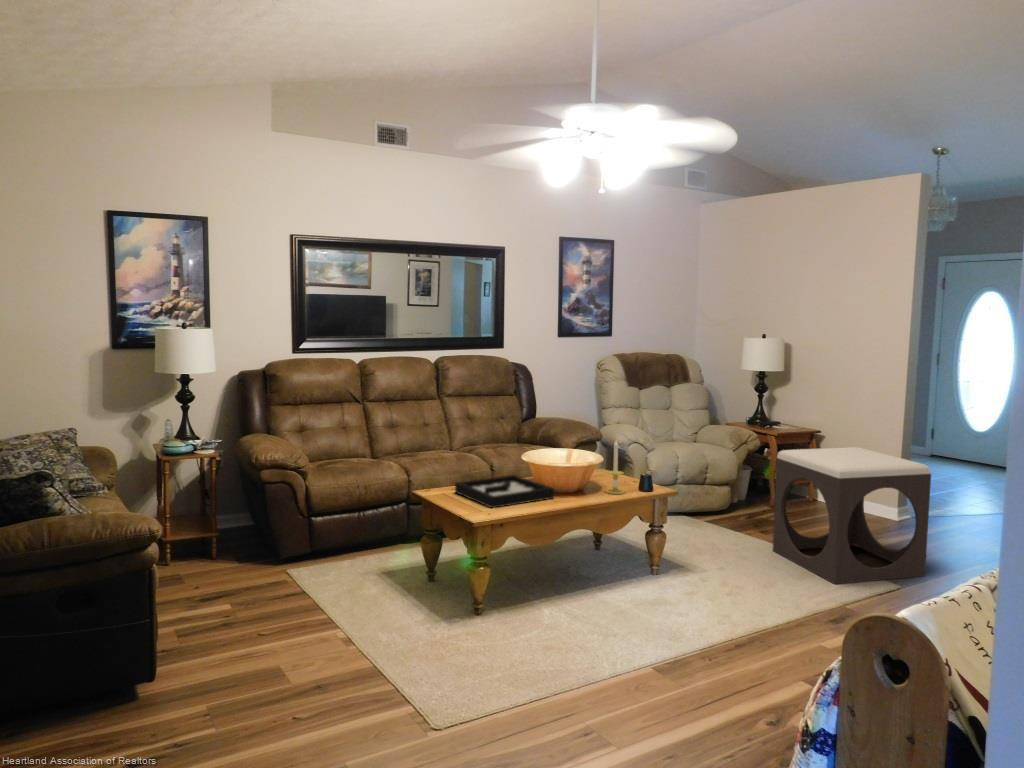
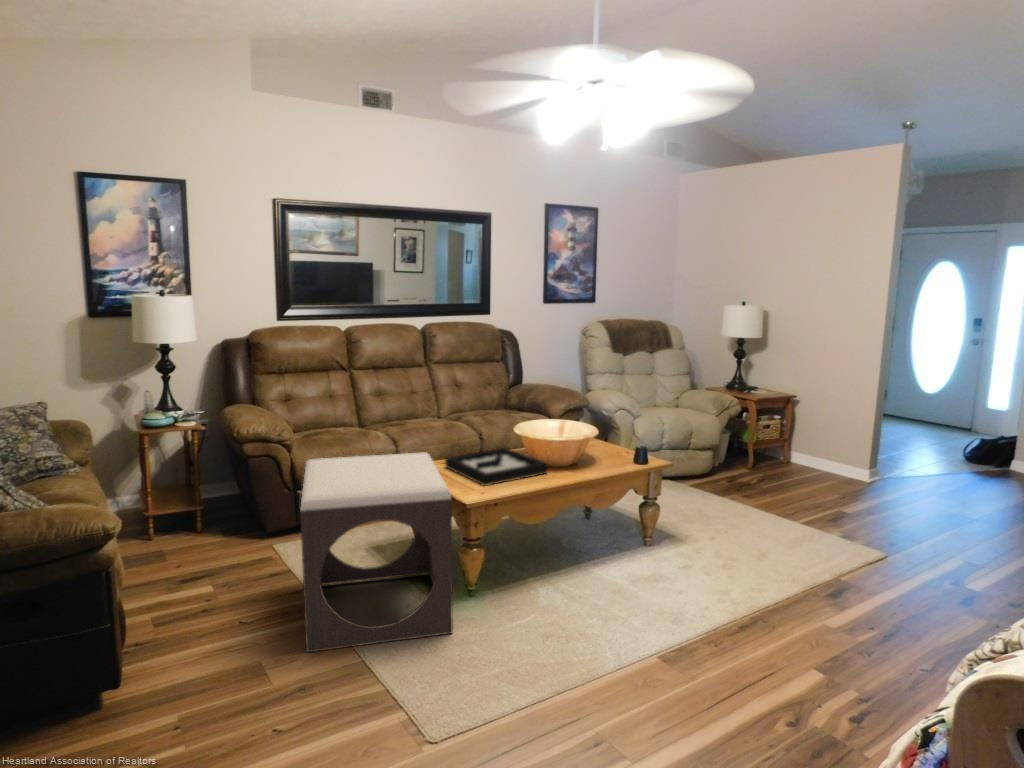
candle: present [605,441,625,494] -> none [598,411,619,468]
footstool: present [773,447,931,584] -> present [300,453,453,653]

